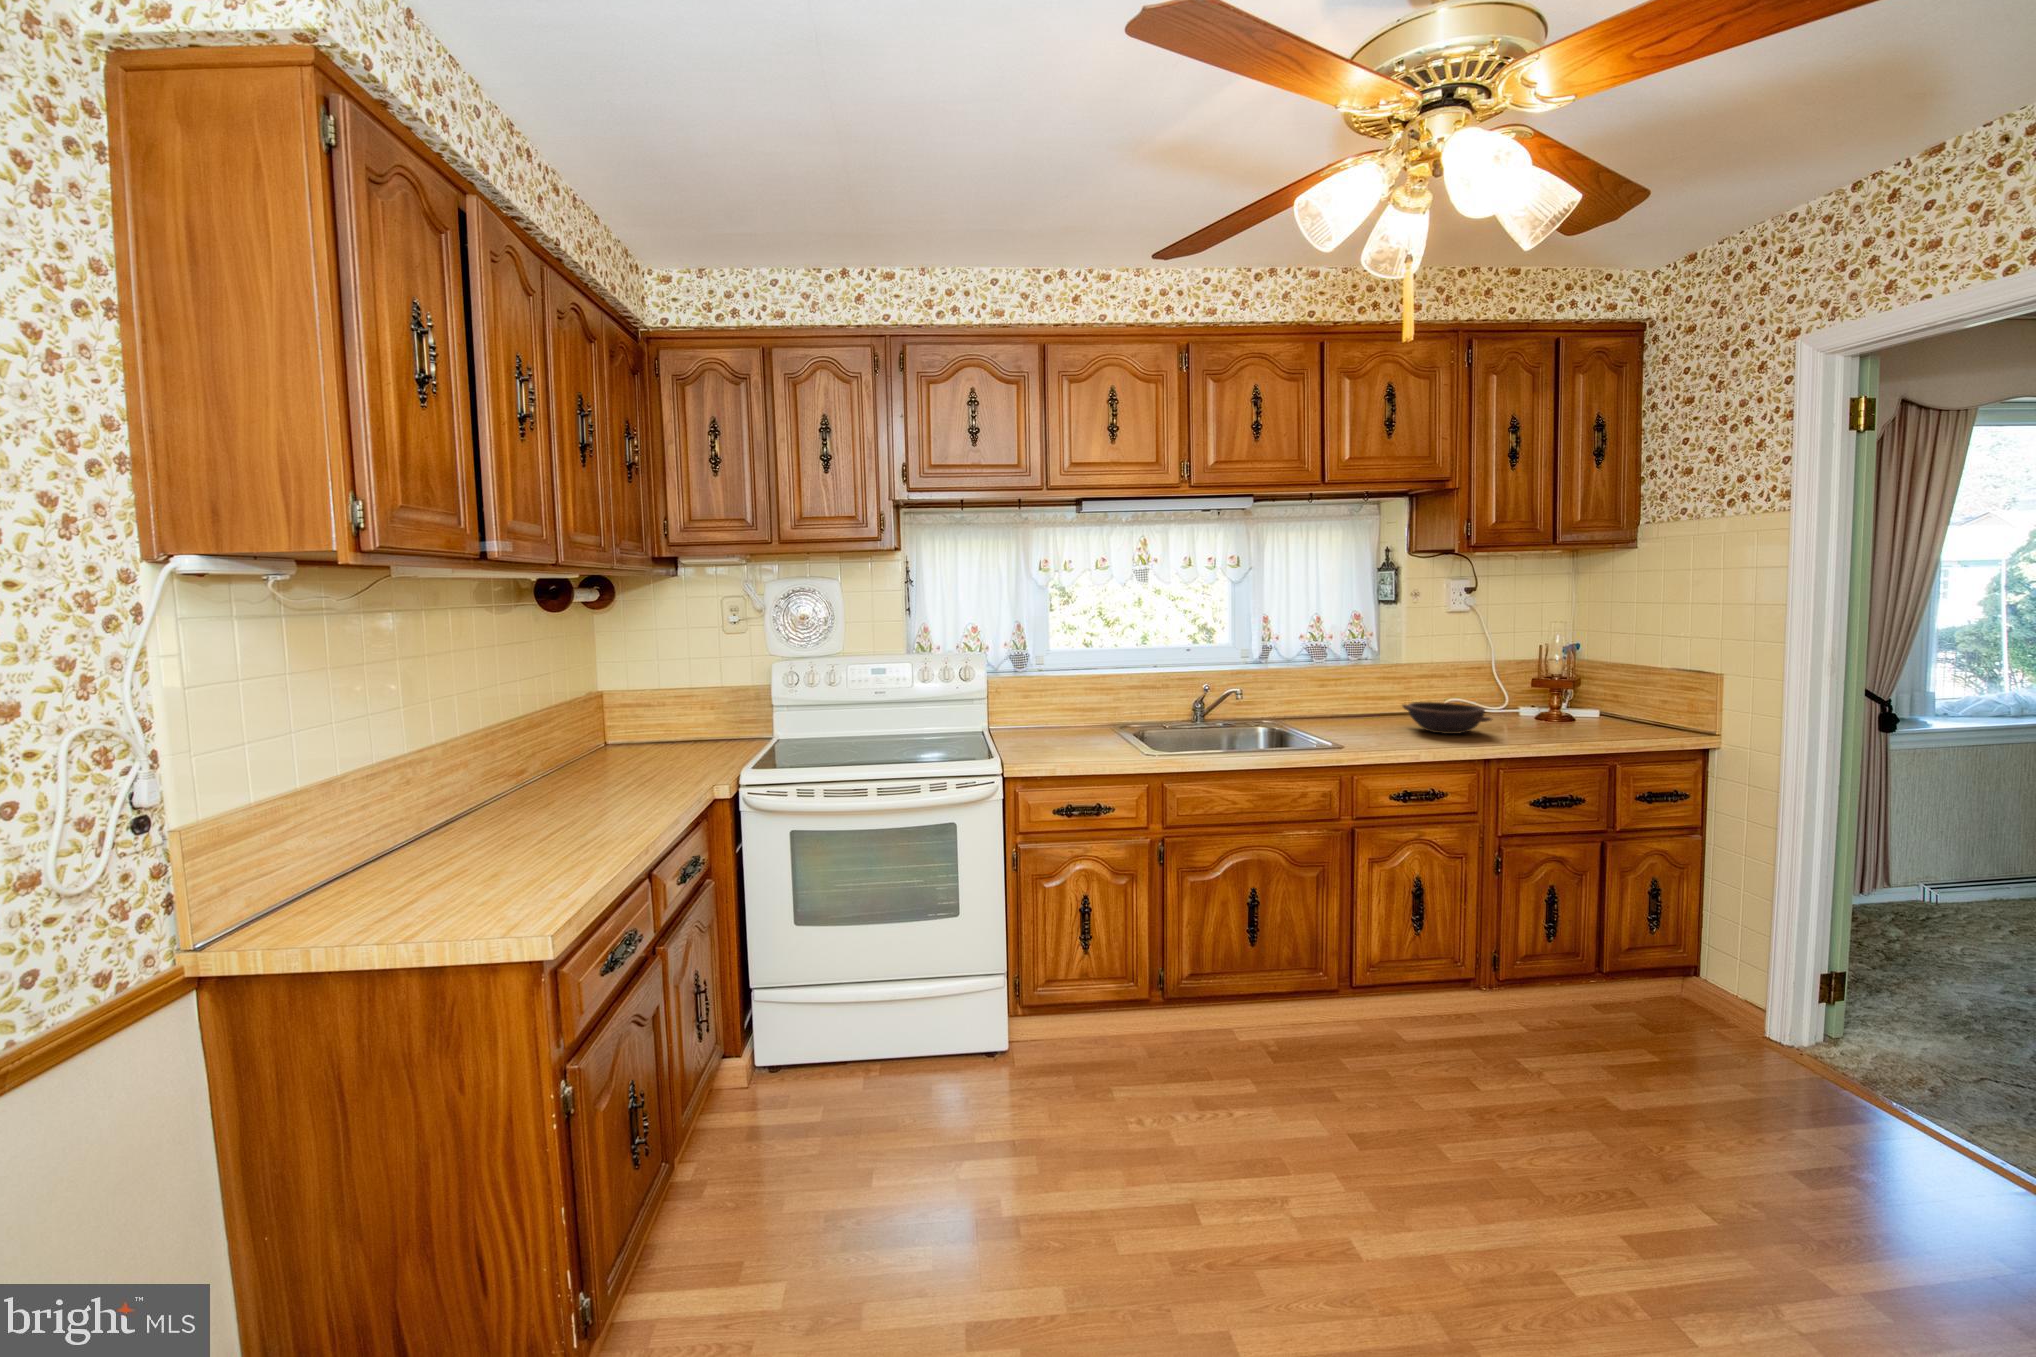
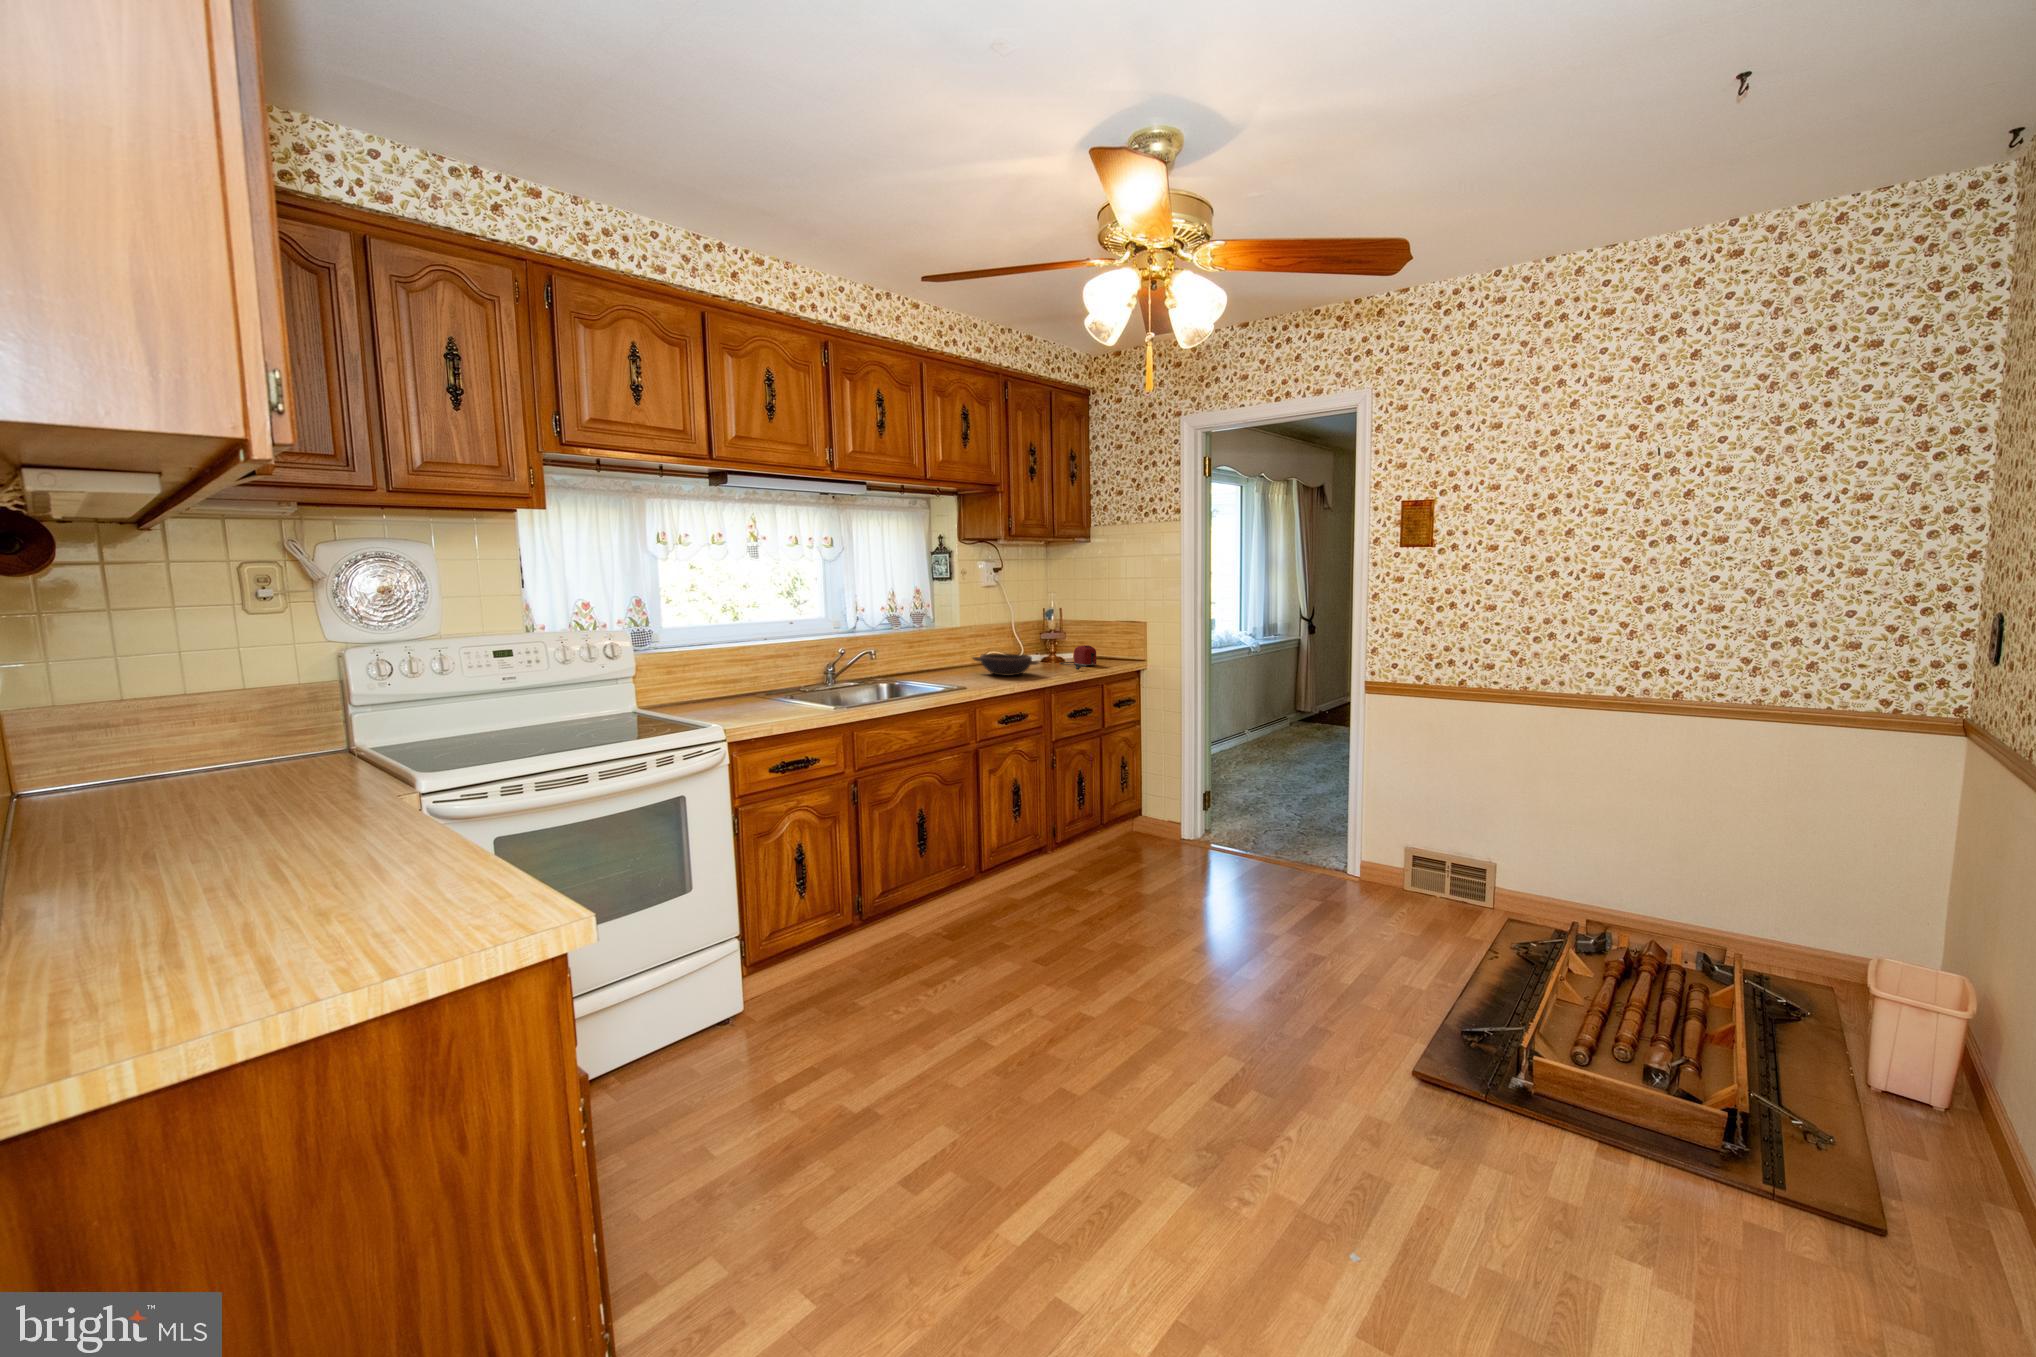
toaster: none [1561,699,1620,734] -> present [1060,645,1096,670]

